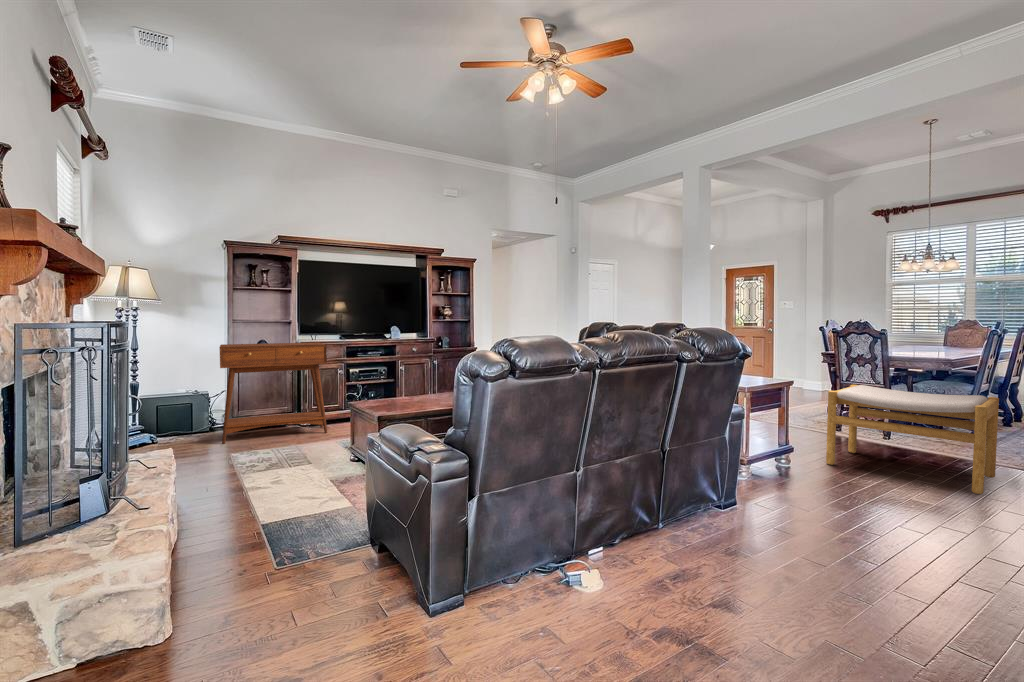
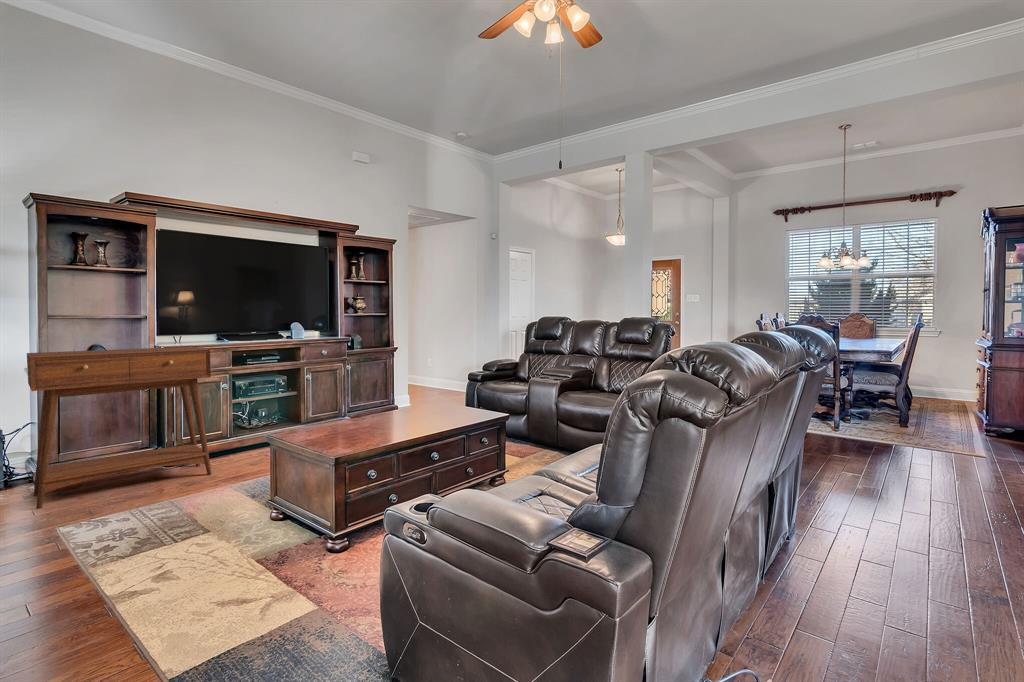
footstool: present [826,385,999,494] -> none [822,382,991,491]

